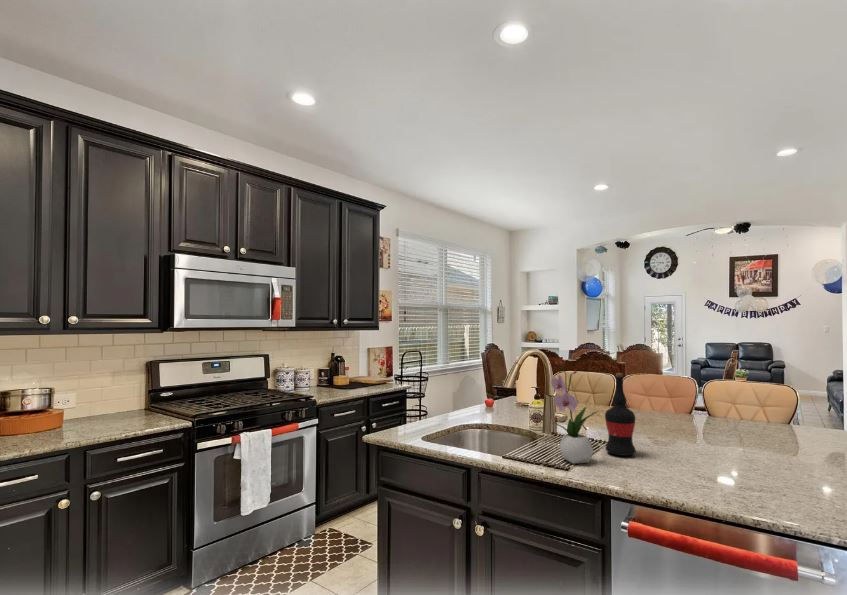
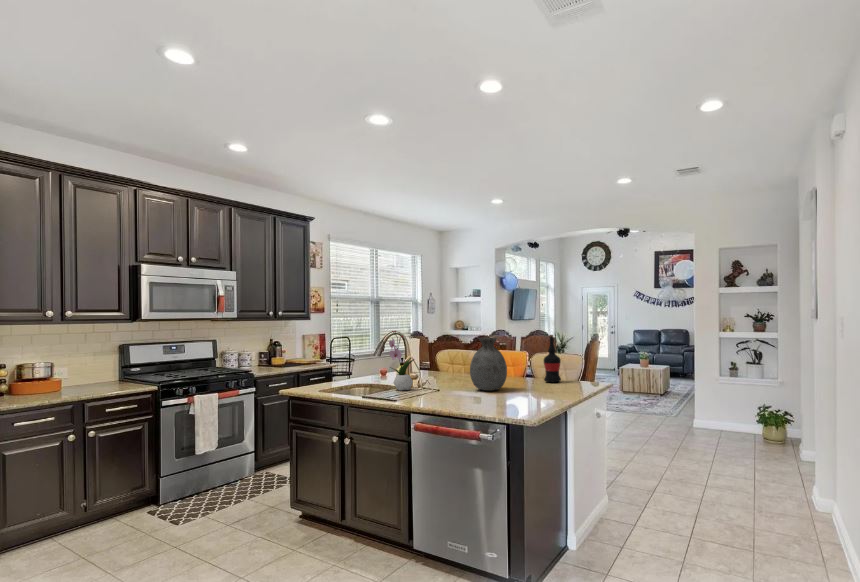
wine bottle: present [605,373,636,456] -> present [544,335,561,382]
vase: none [695,378,771,474] -> present [470,338,507,391]

